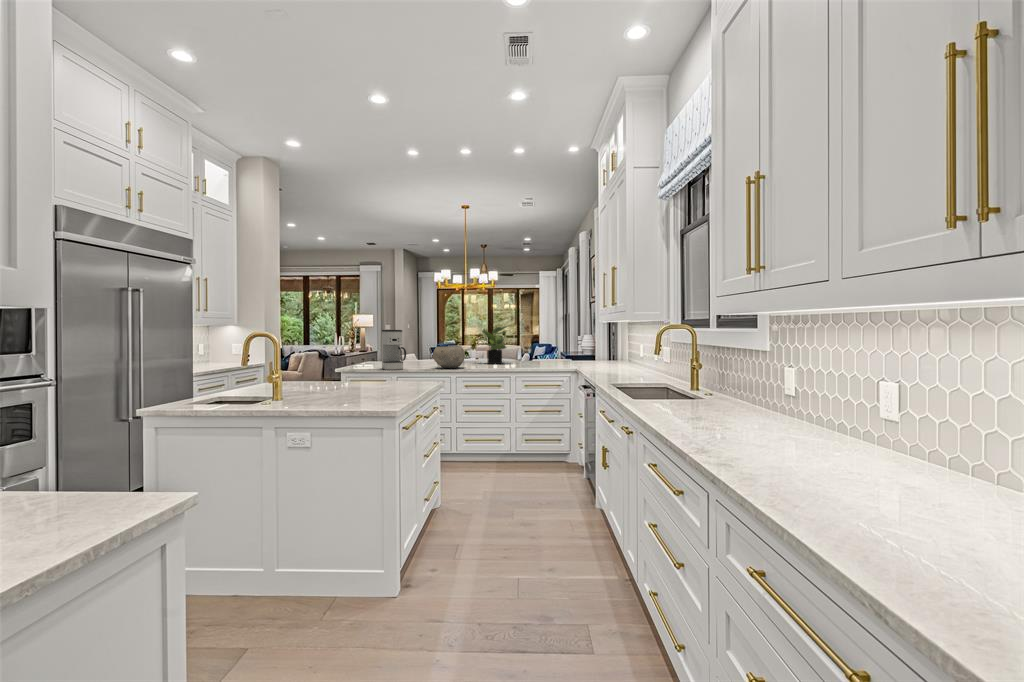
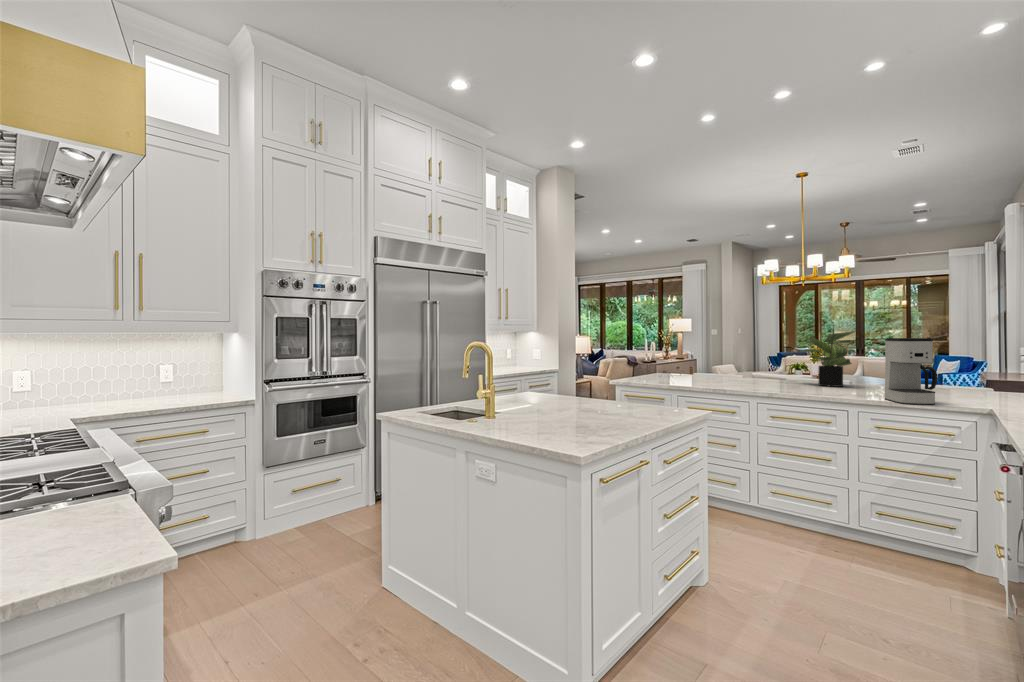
coffee maker: present [382,330,406,370] -> present [885,338,937,405]
ceramic bowl: present [432,346,466,368] -> none [726,359,777,390]

